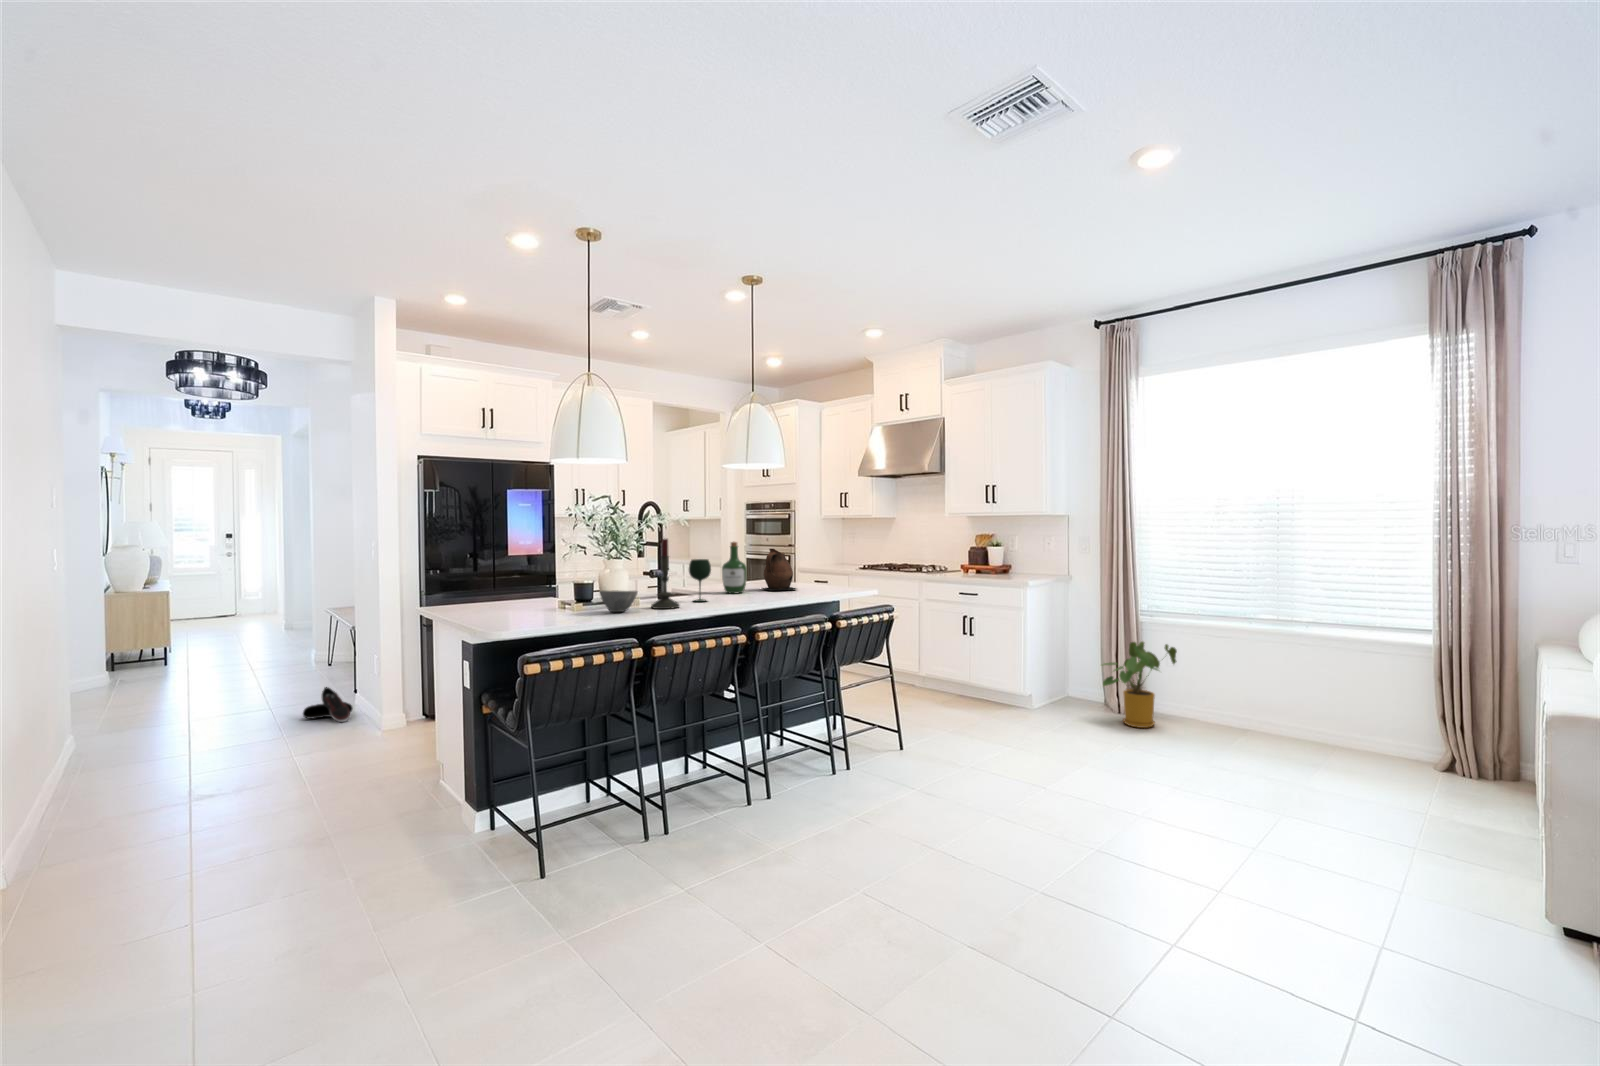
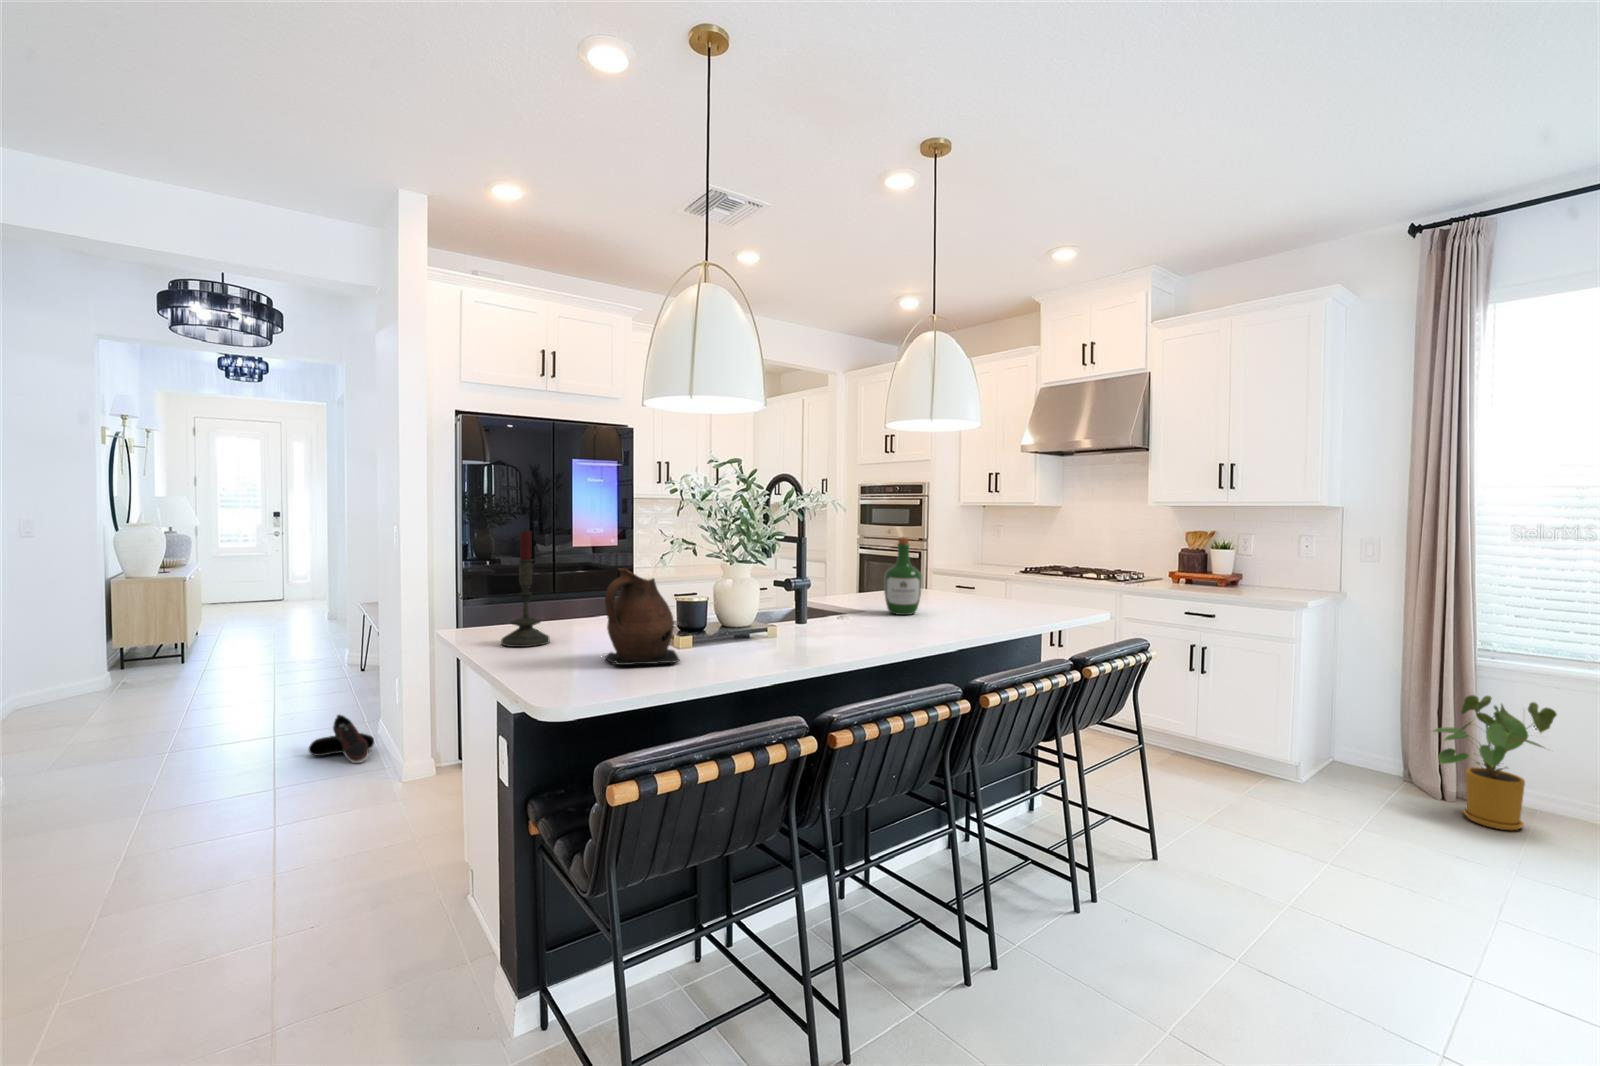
candle: present [651,538,680,609] -> present [501,531,549,647]
ceramic pitcher: present [762,549,796,590] -> present [605,569,680,665]
wine glass: present [689,559,711,602] -> none [851,565,887,633]
bowl: present [600,591,637,612] -> none [723,617,786,656]

